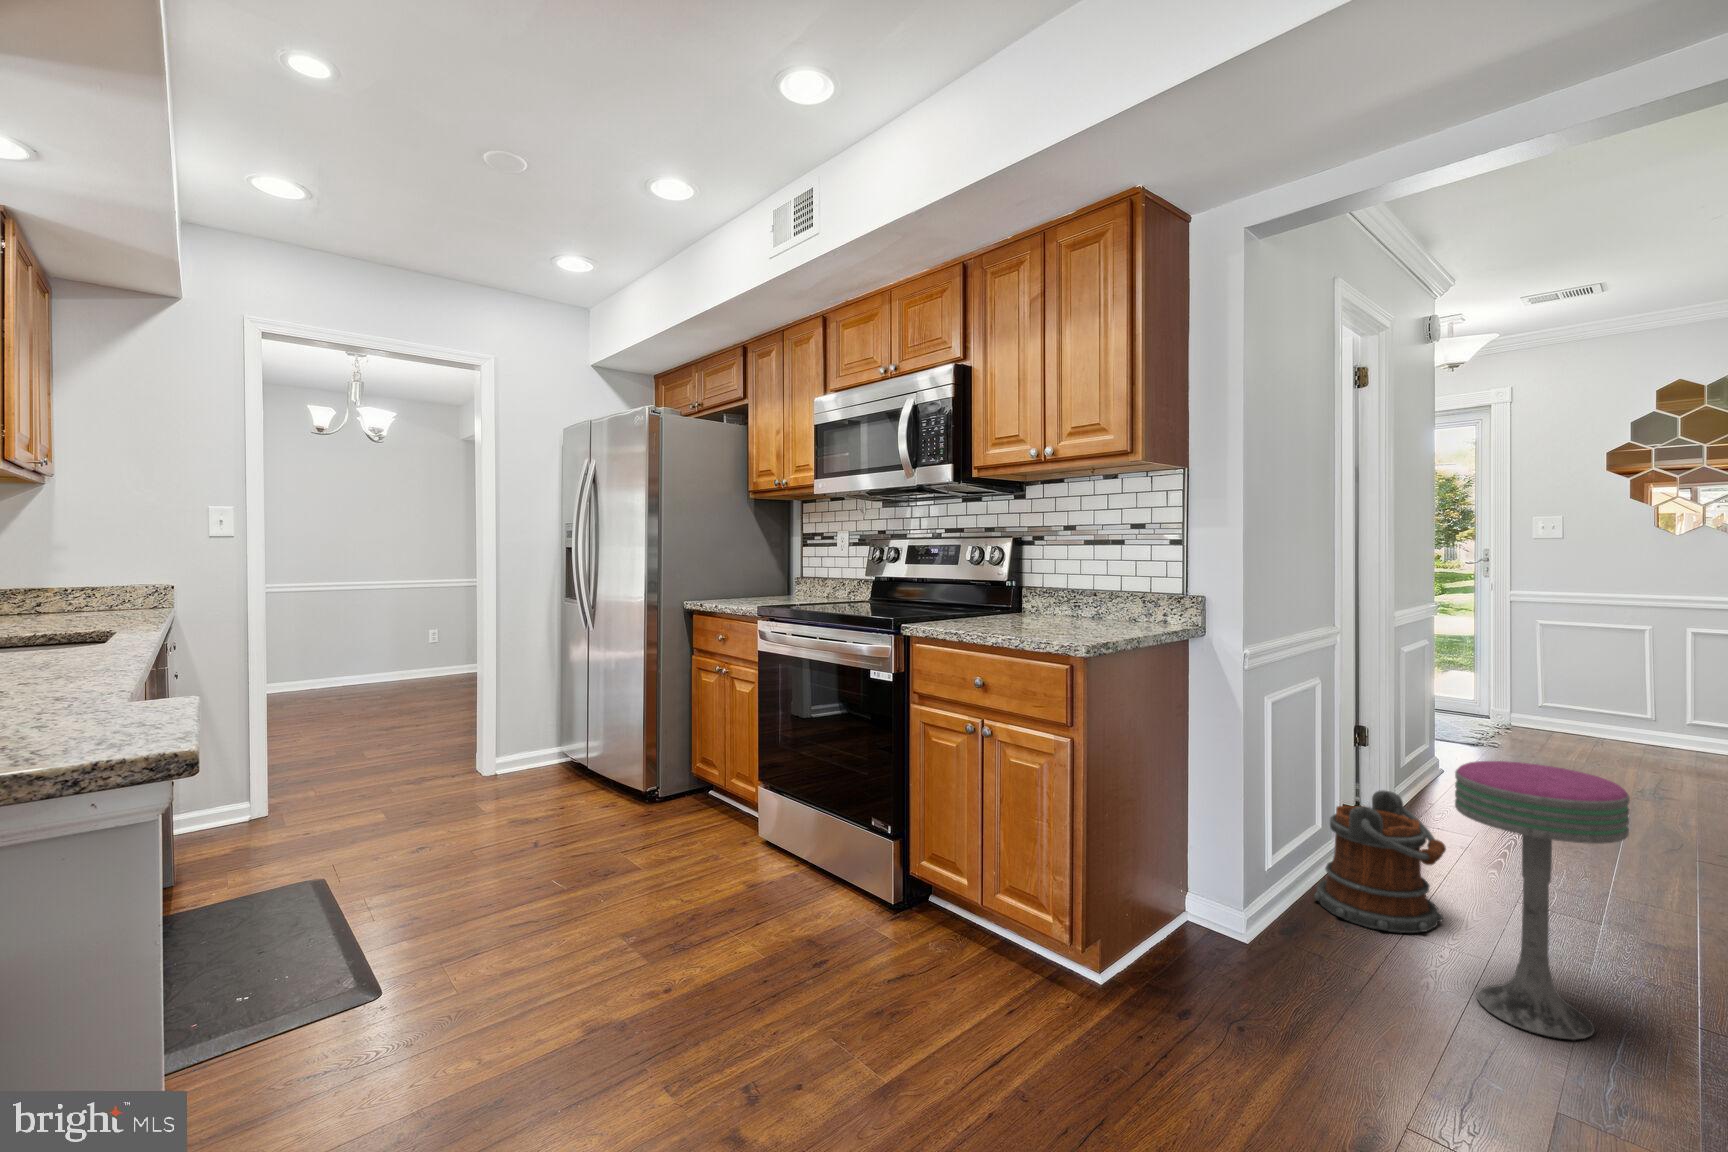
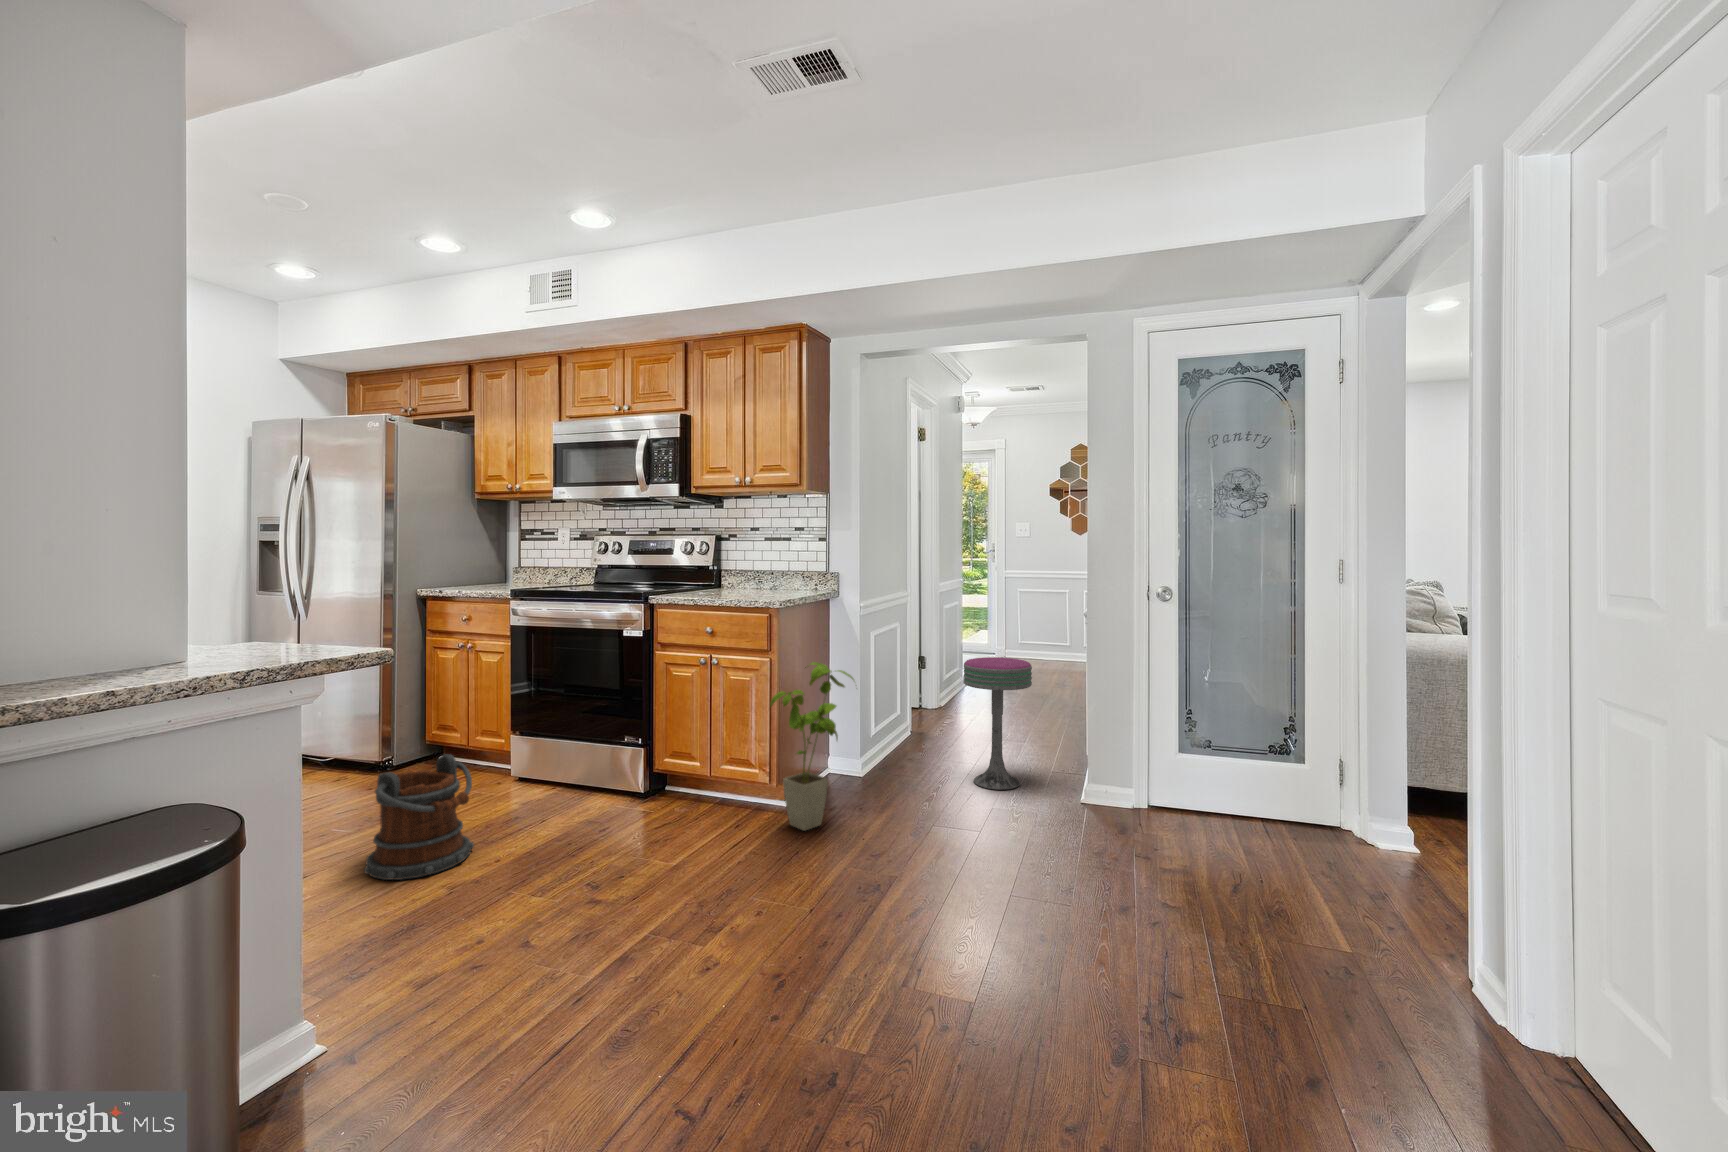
house plant: none [1061,754,1224,1048] -> present [770,662,854,831]
bucket: present [1314,790,1446,933] -> present [364,754,474,880]

